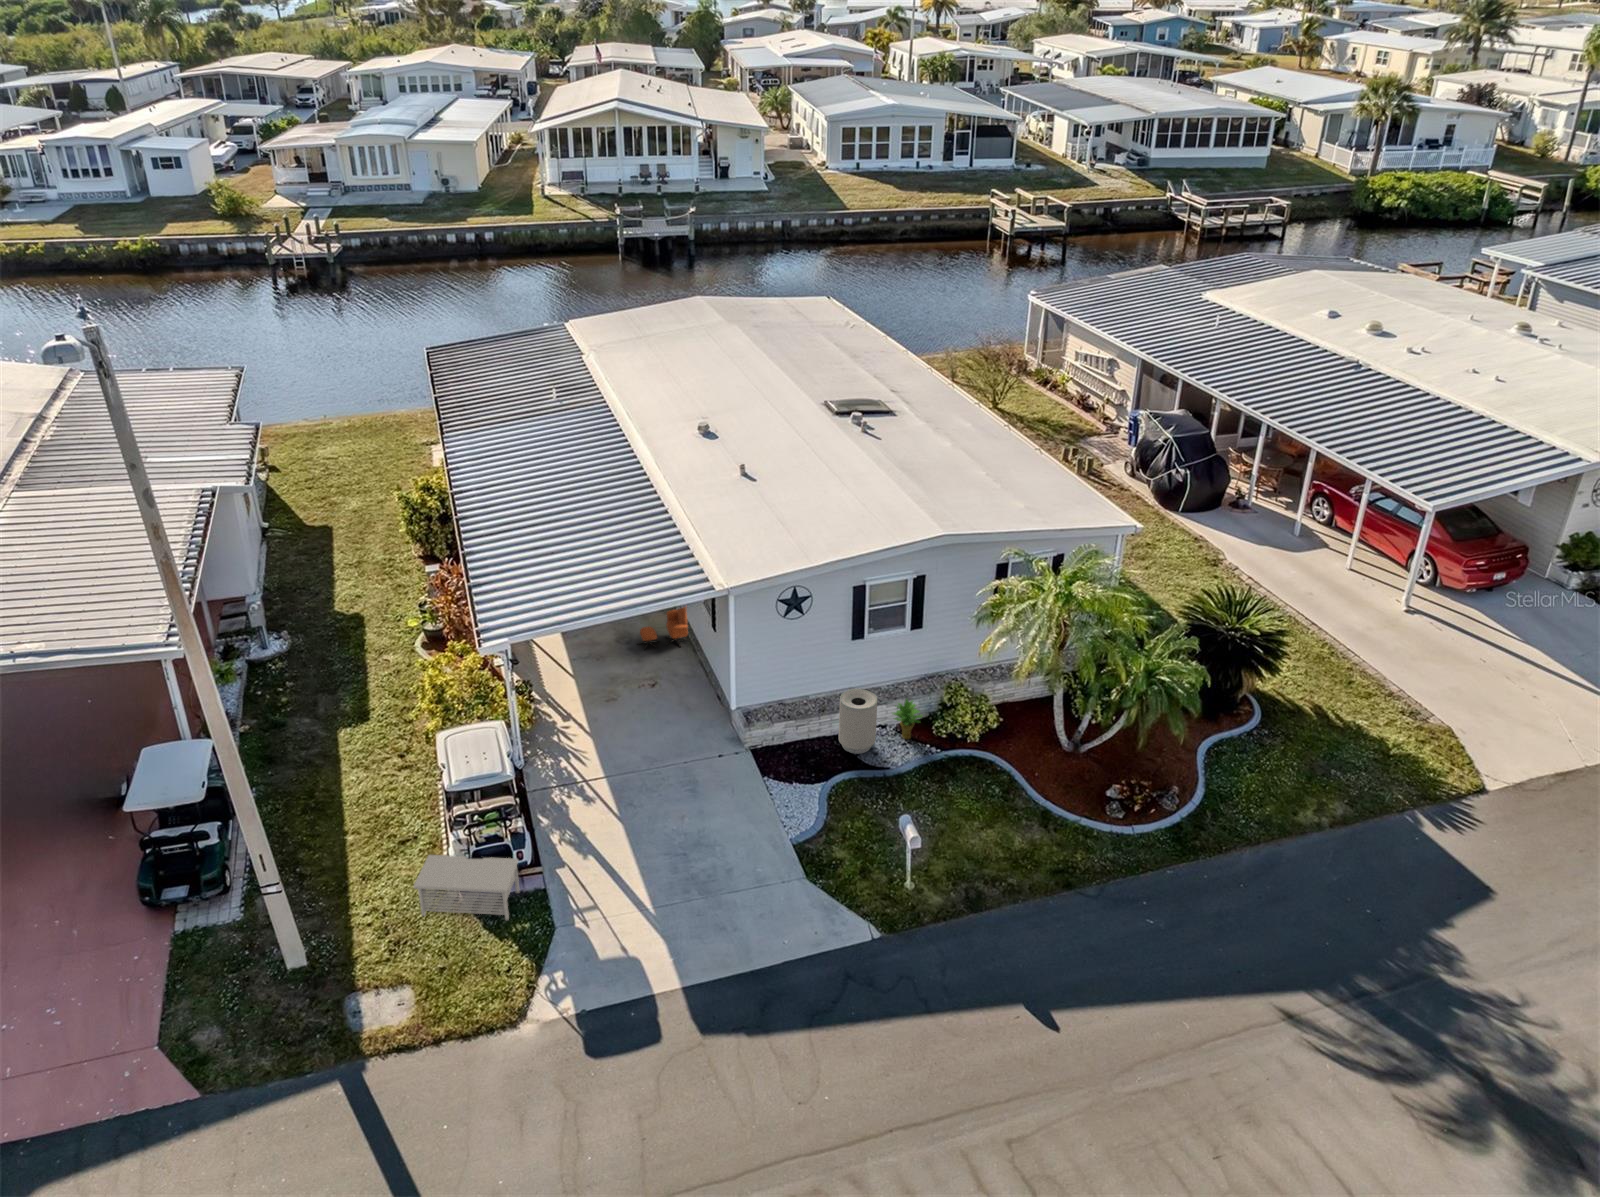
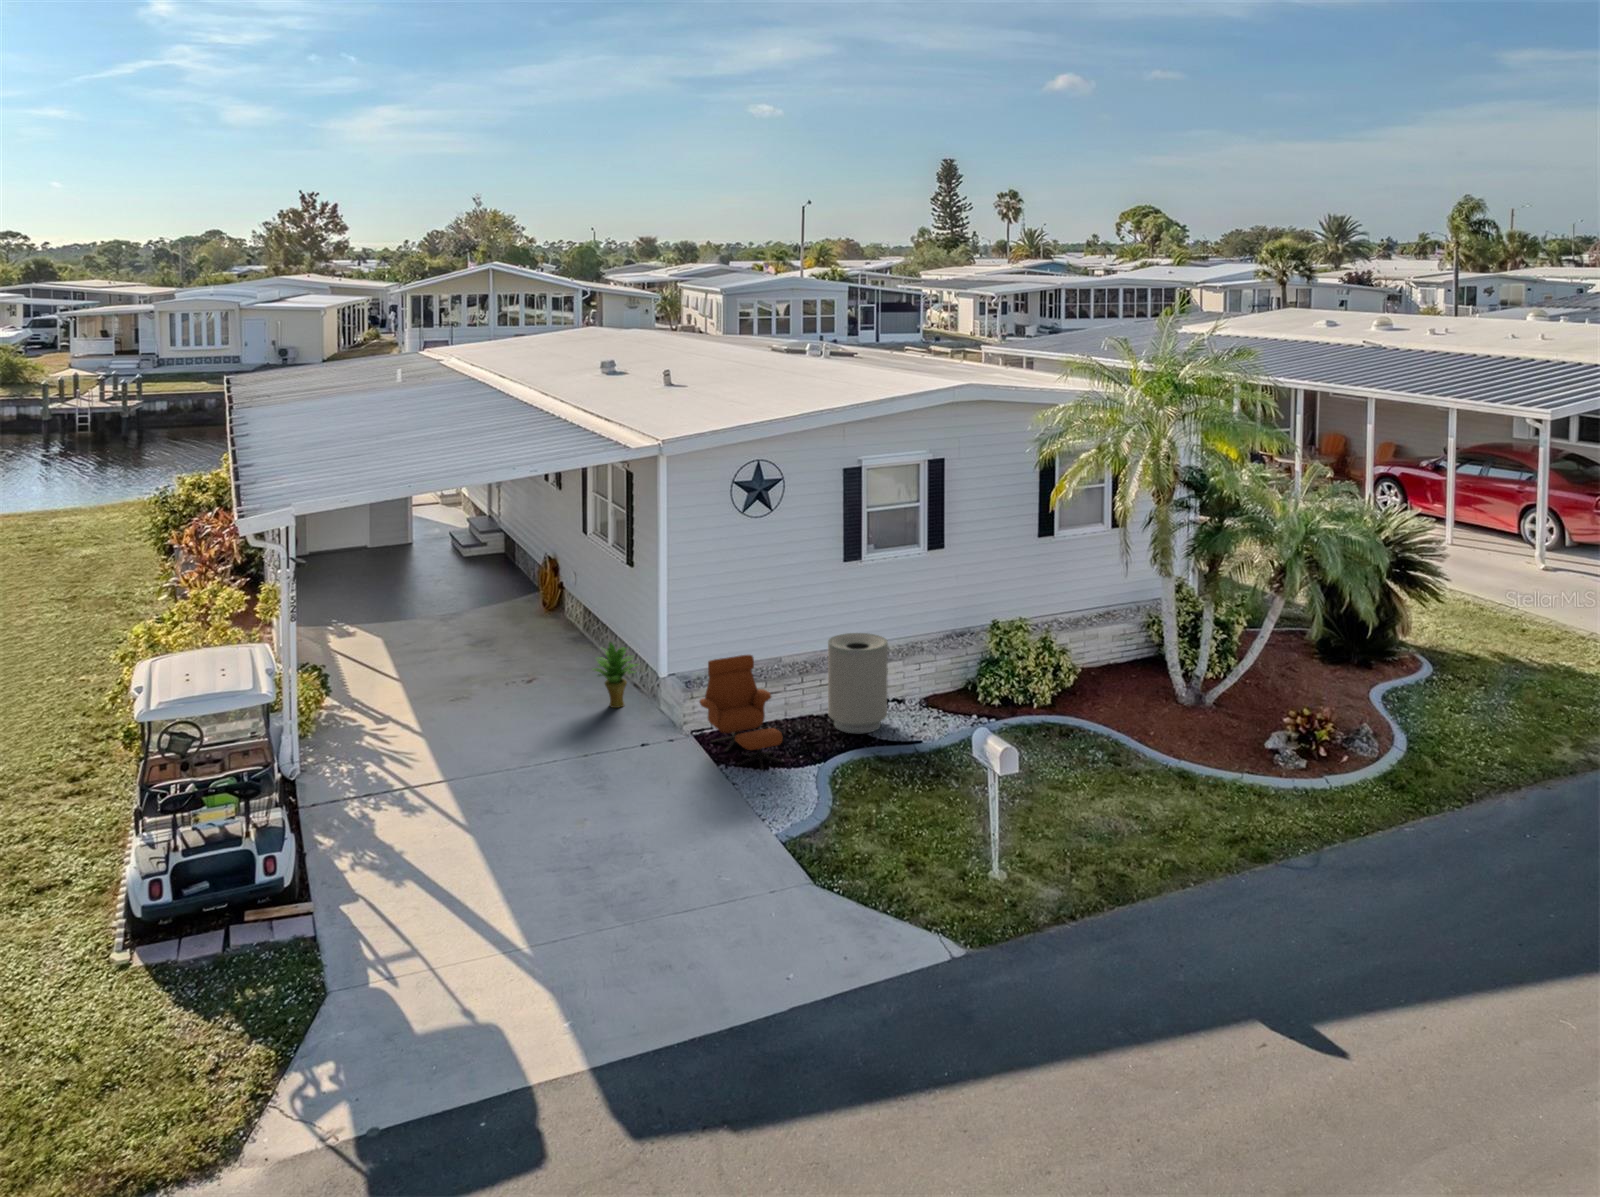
lounge chair: present [638,607,689,649] -> present [700,655,783,770]
potted plant: present [893,699,922,739] -> present [593,642,638,708]
storage bench: present [413,855,519,920] -> none [28,869,265,995]

